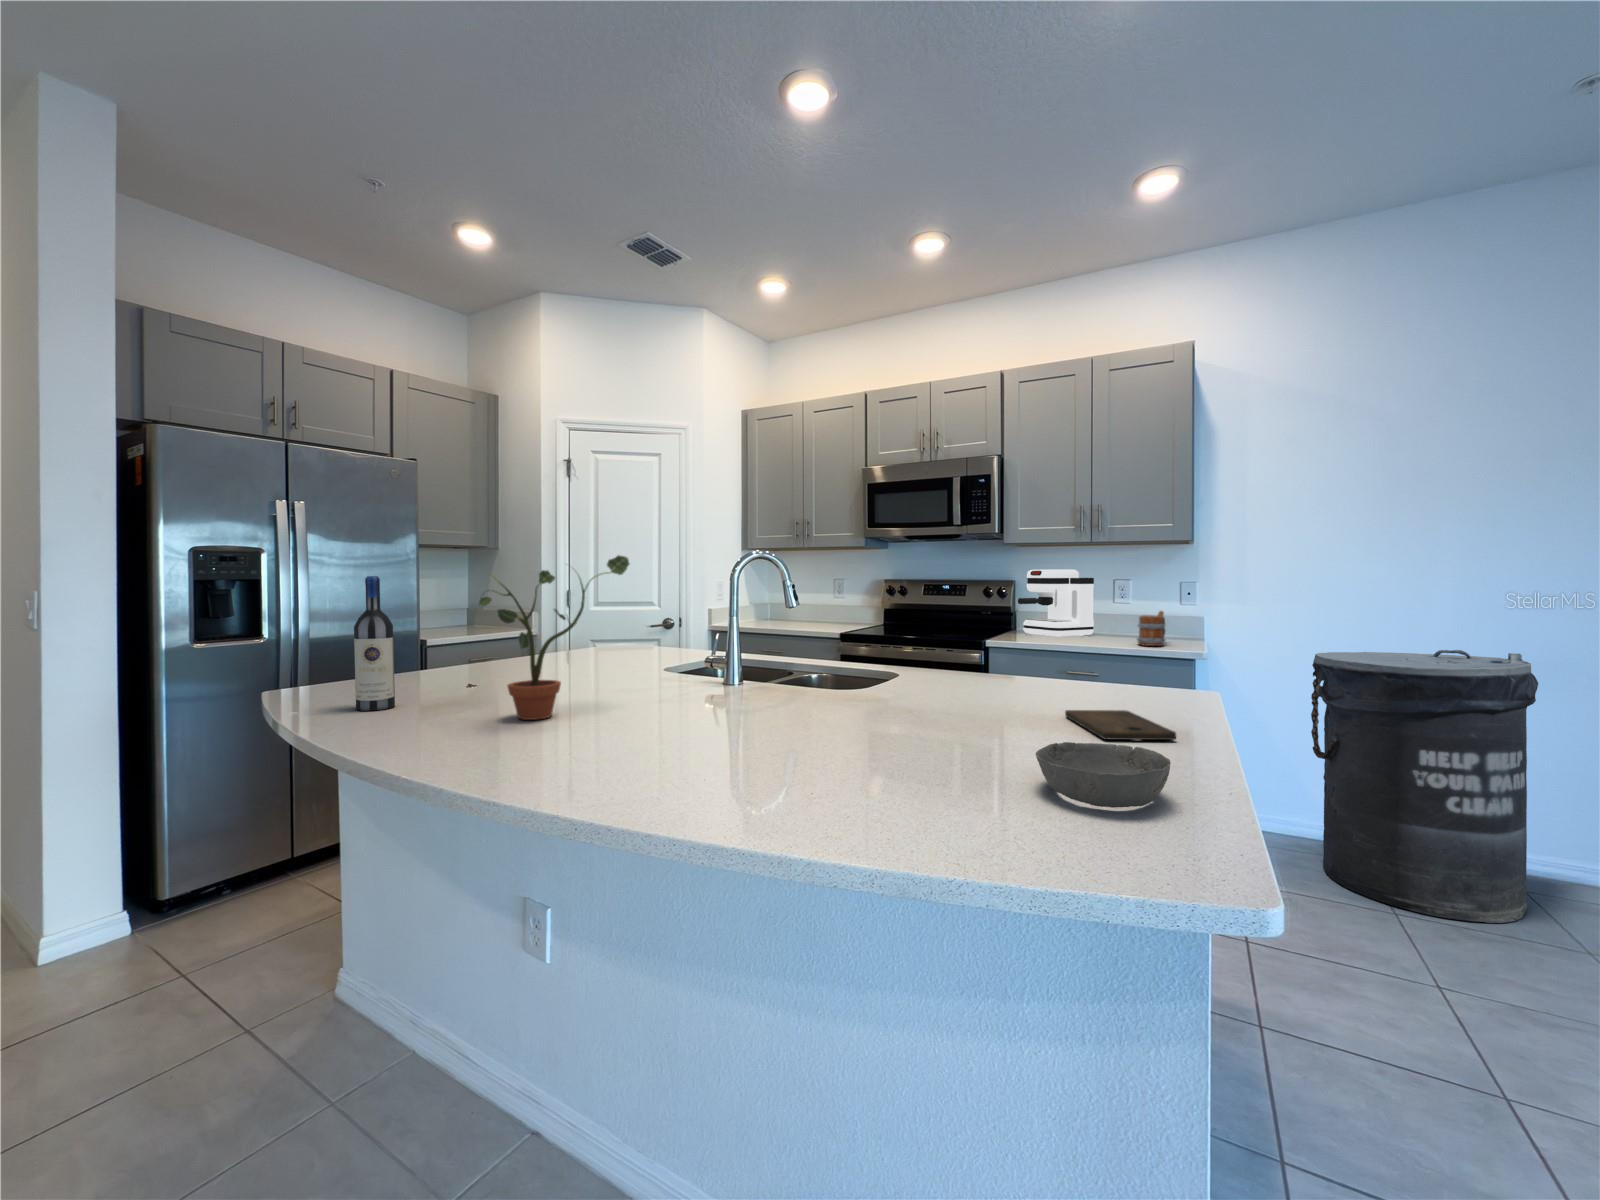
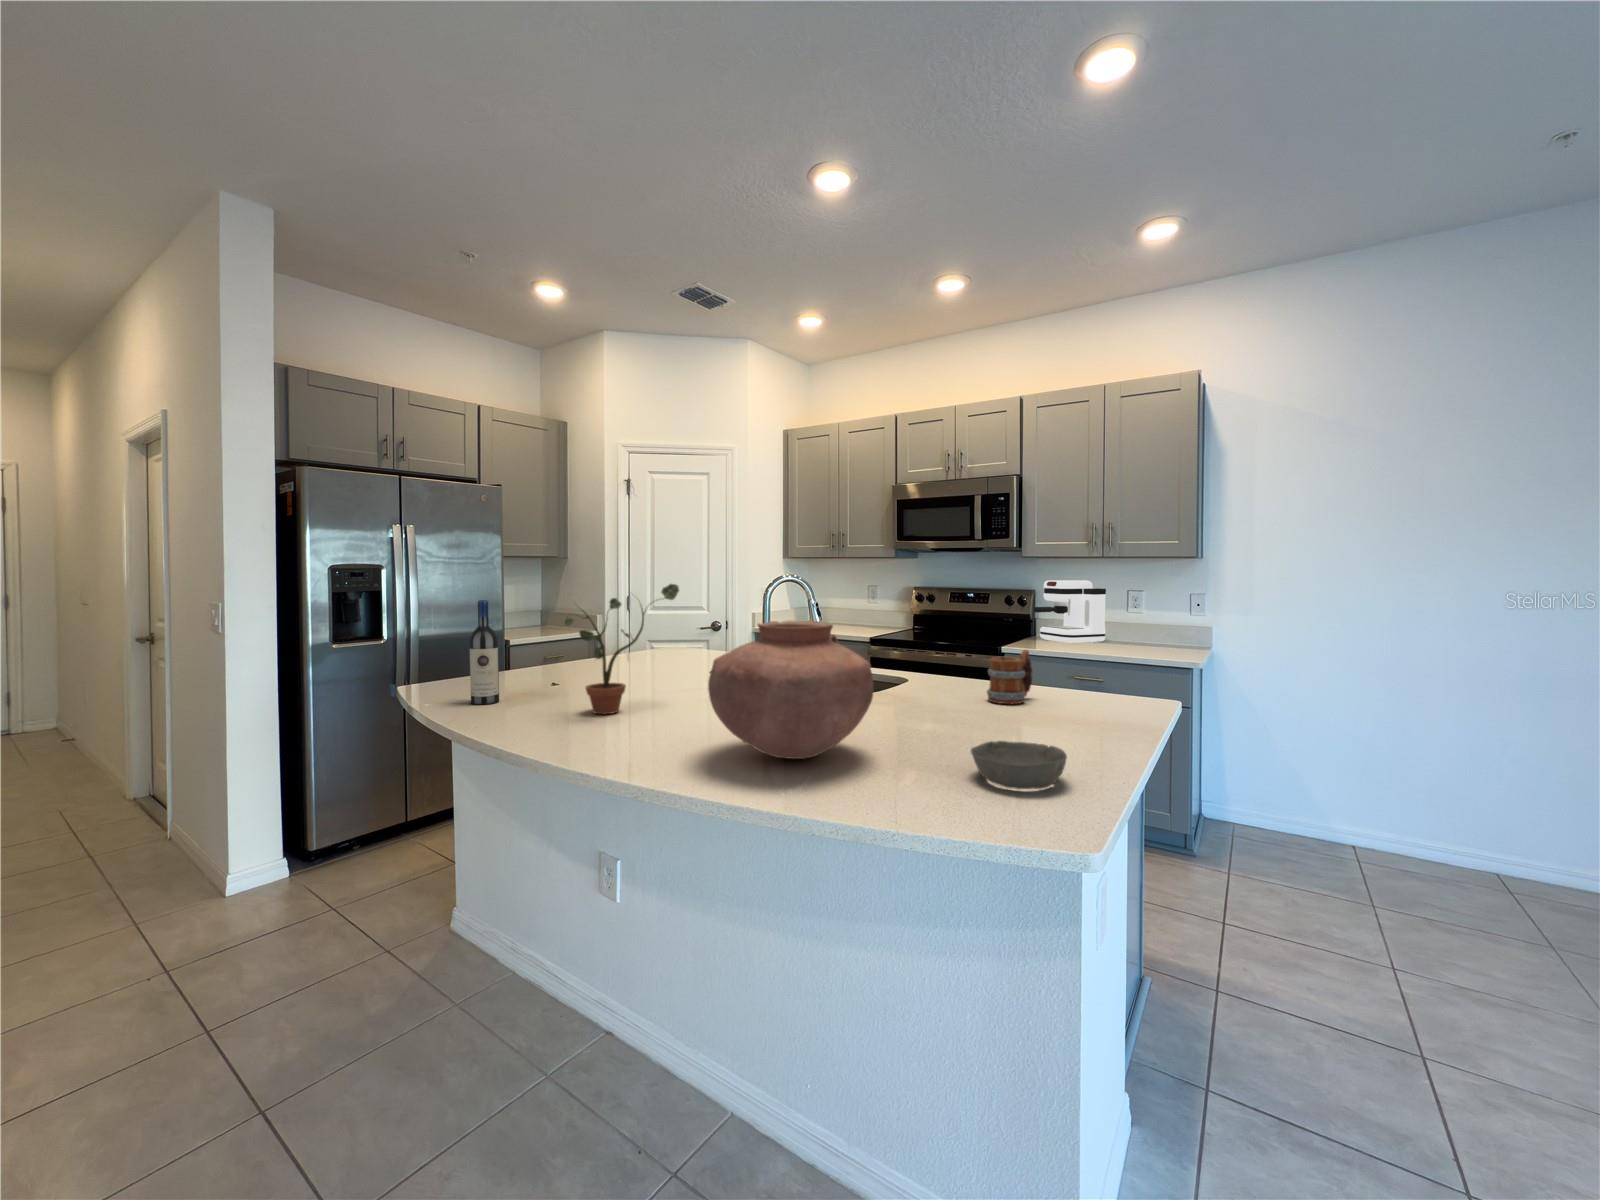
vase: none [675,589,899,772] -> present [708,621,874,759]
mug: present [1137,611,1166,646] -> present [987,650,1032,704]
trash can: present [1311,650,1538,923] -> none [1302,662,1513,915]
cutting board: present [1065,710,1176,740] -> none [1028,714,1106,741]

